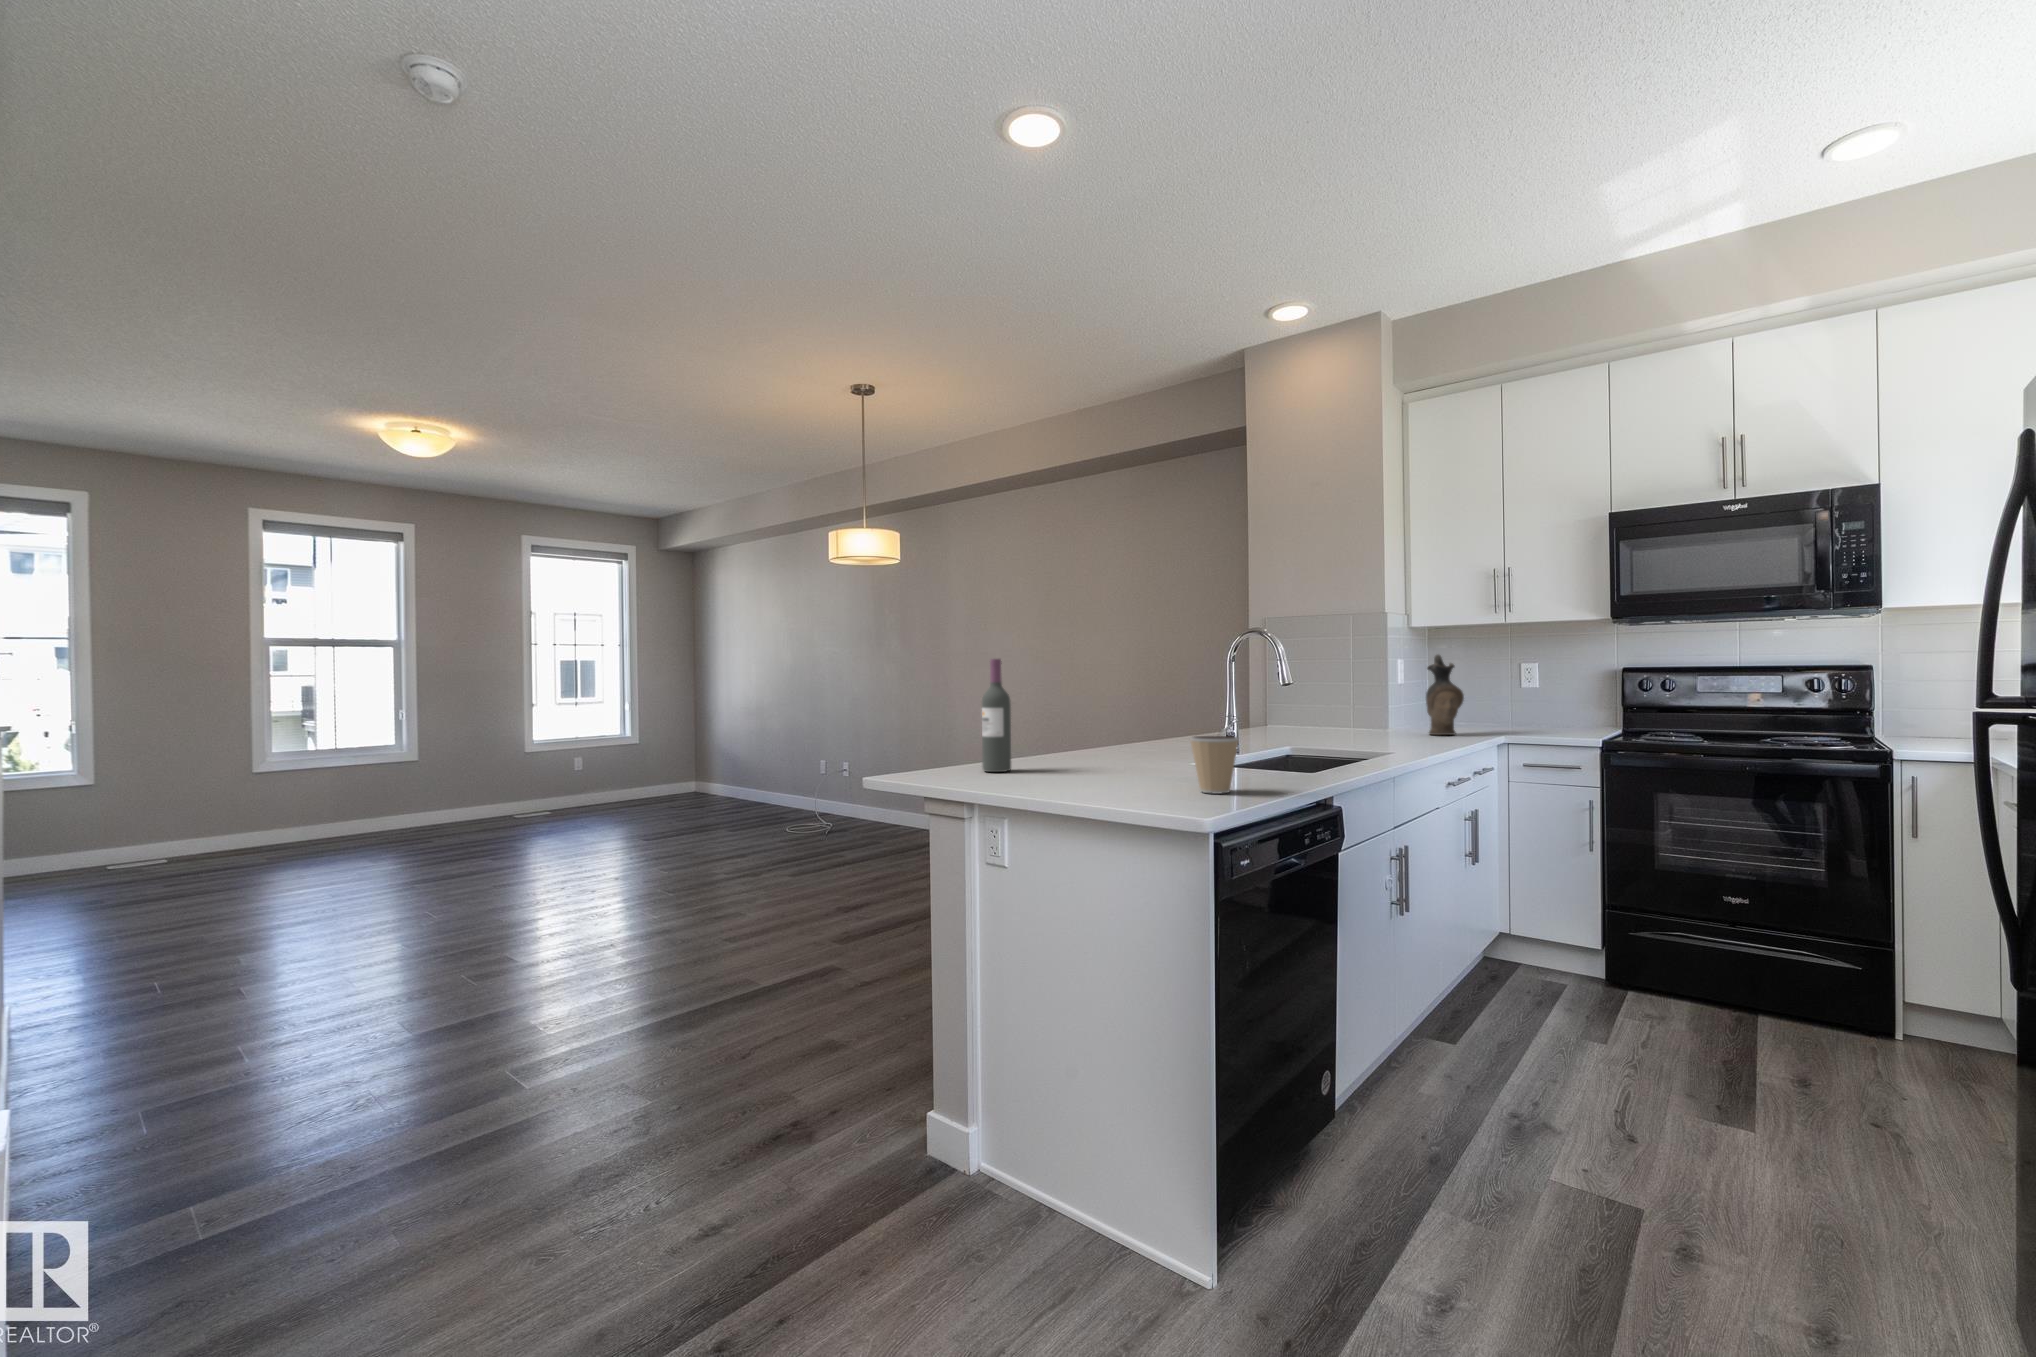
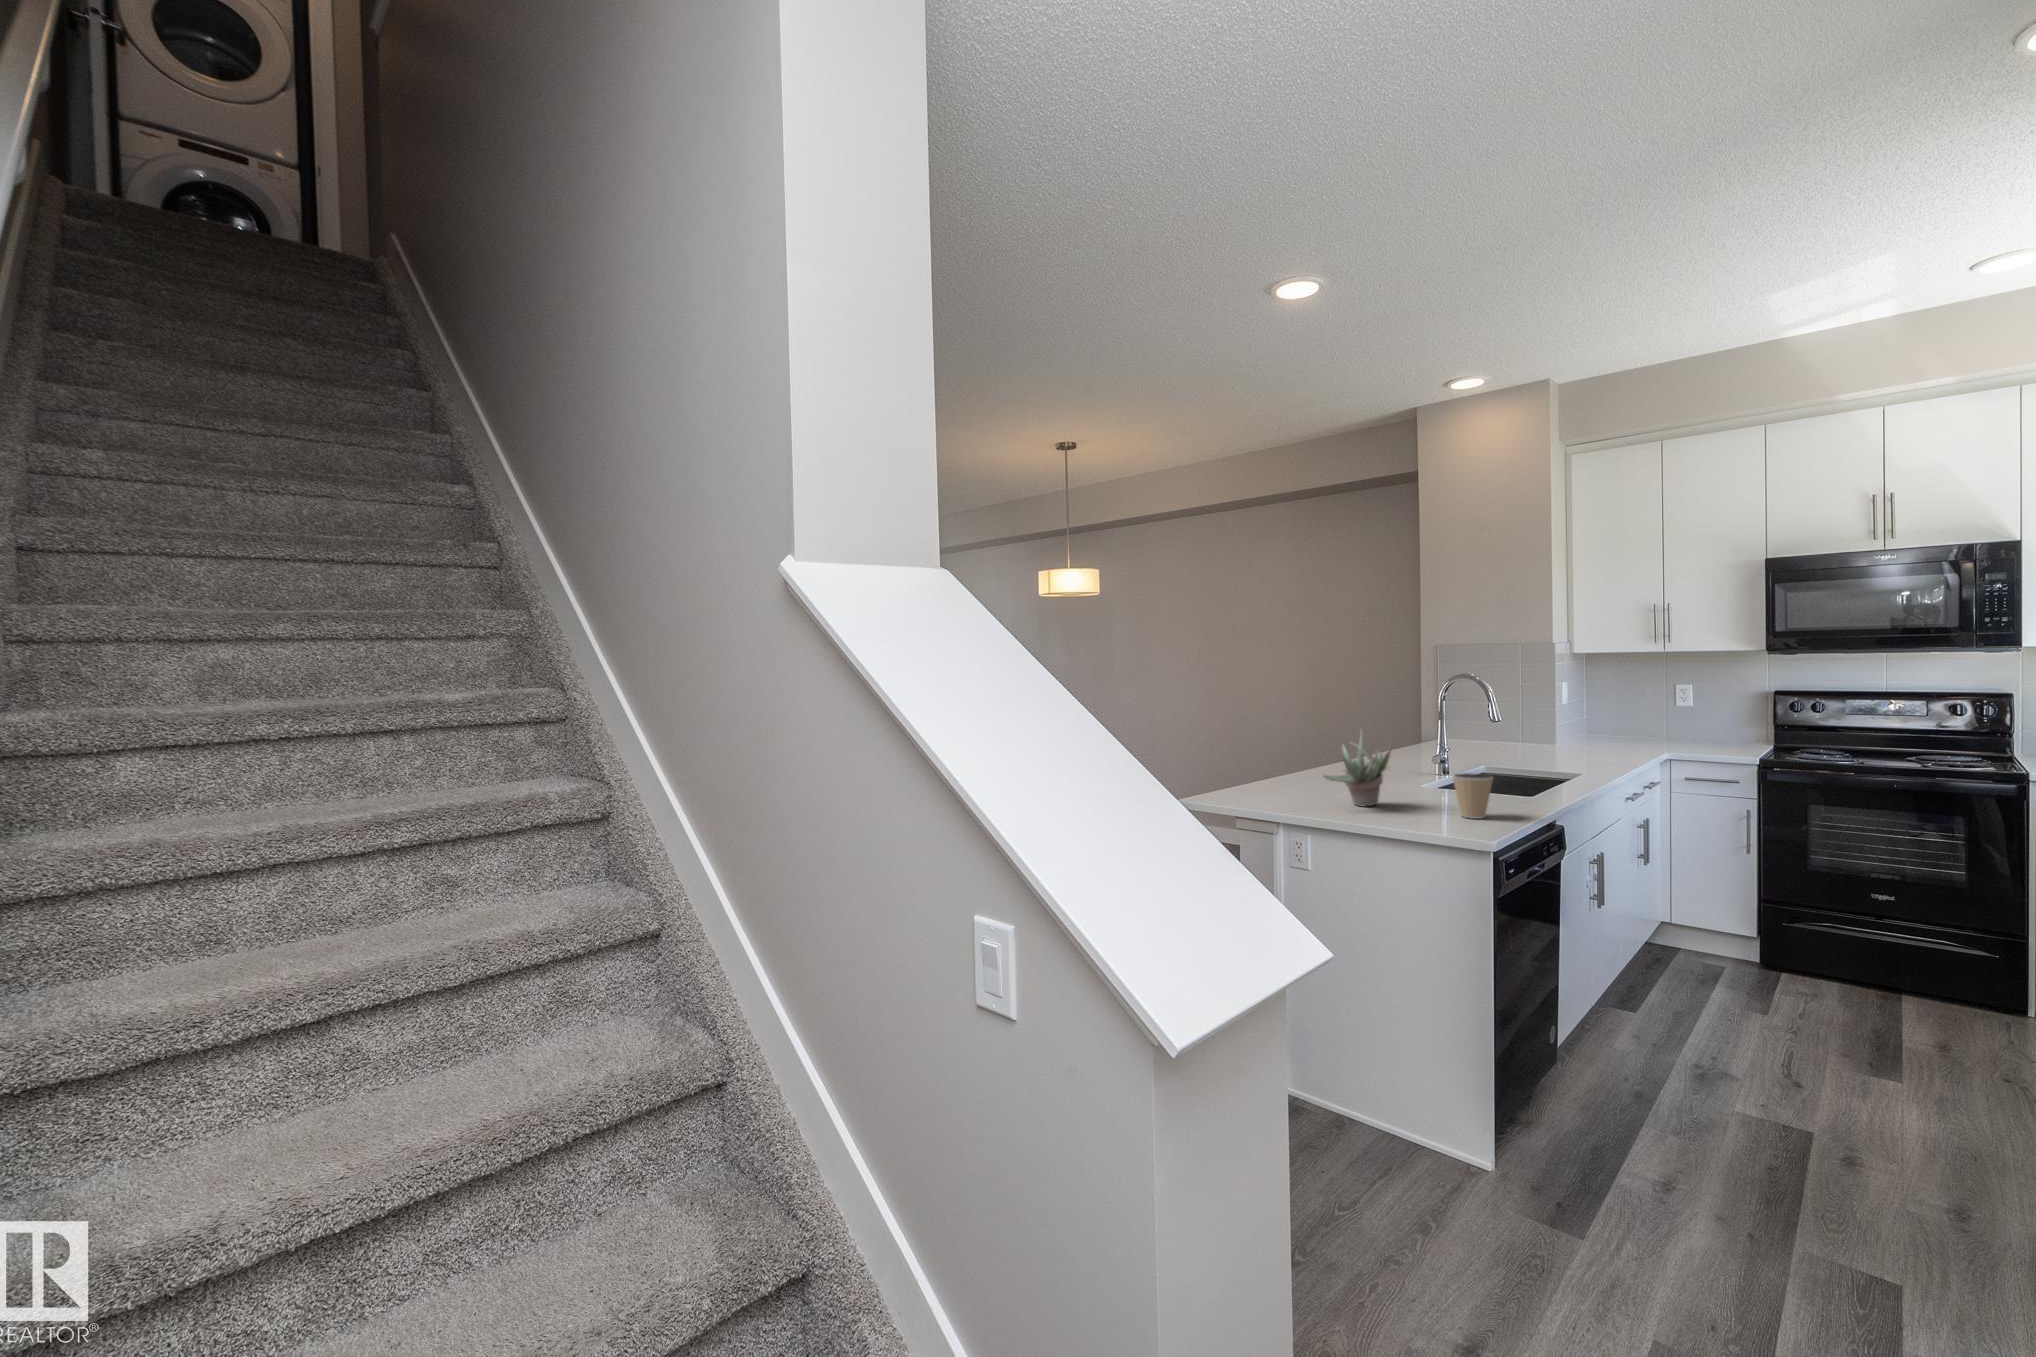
ceramic pitcher: present [1426,655,1464,735] -> none [1597,683,1632,753]
wine bottle: present [982,659,1011,772] -> none [1260,707,1284,795]
succulent plant: none [1031,679,1125,782] -> present [1324,730,1392,806]

